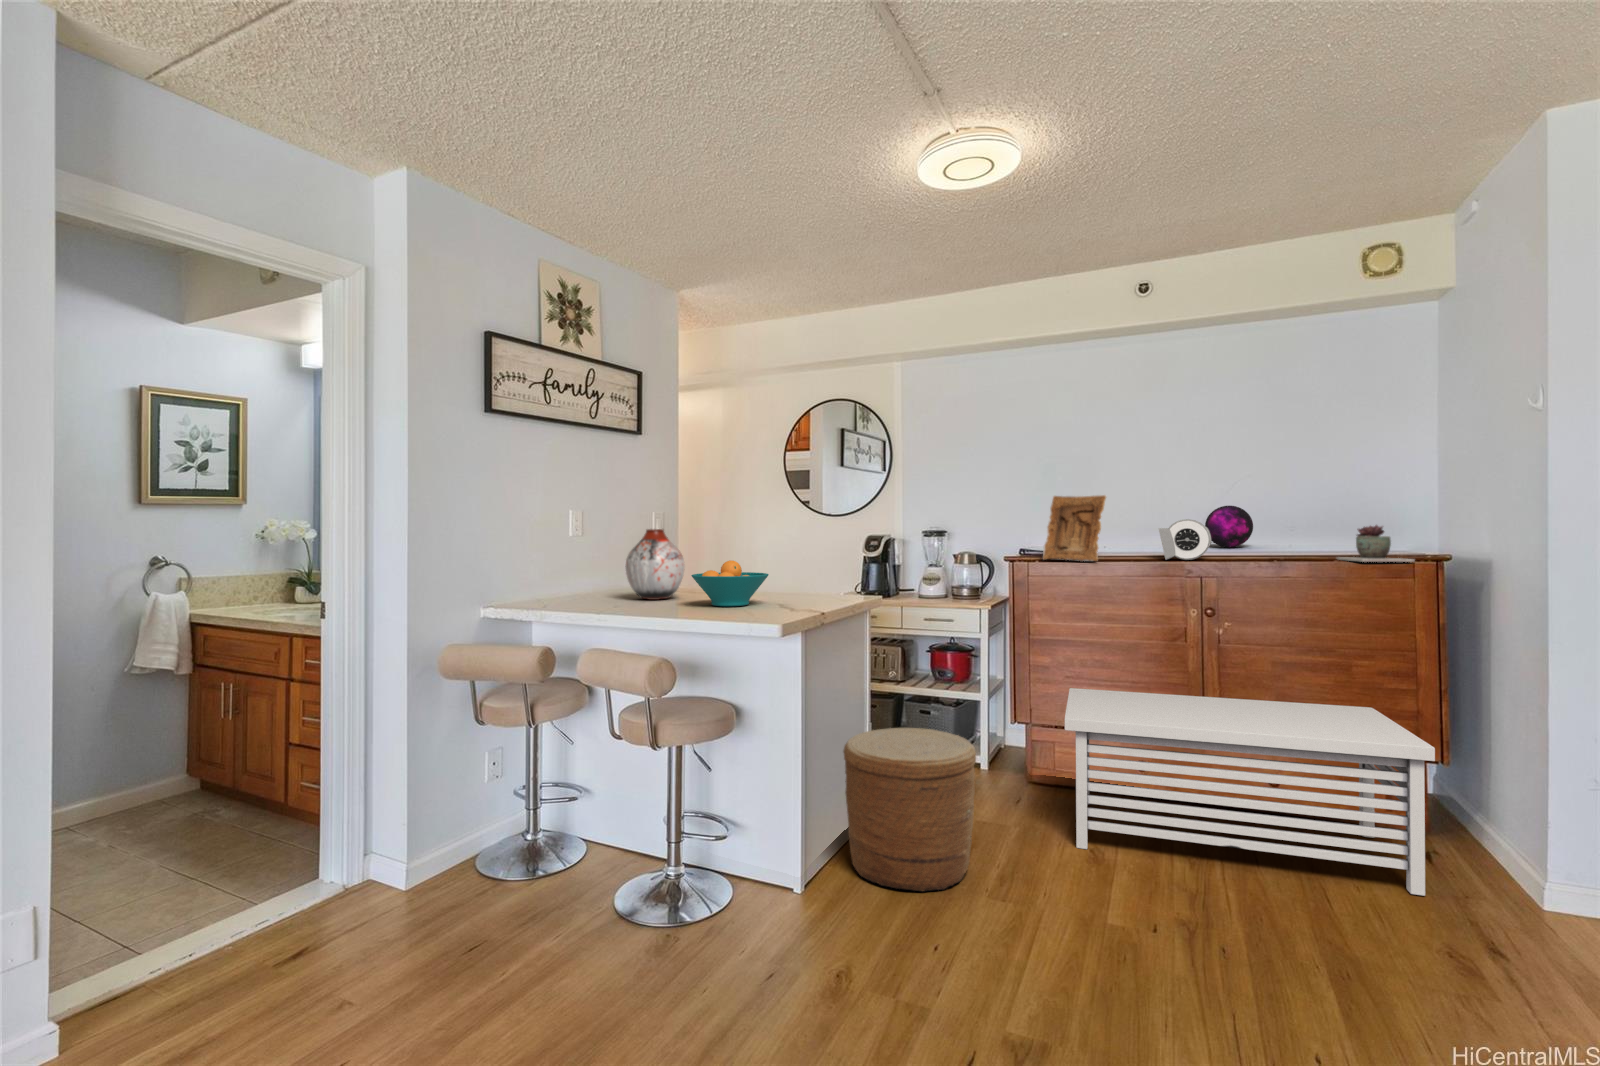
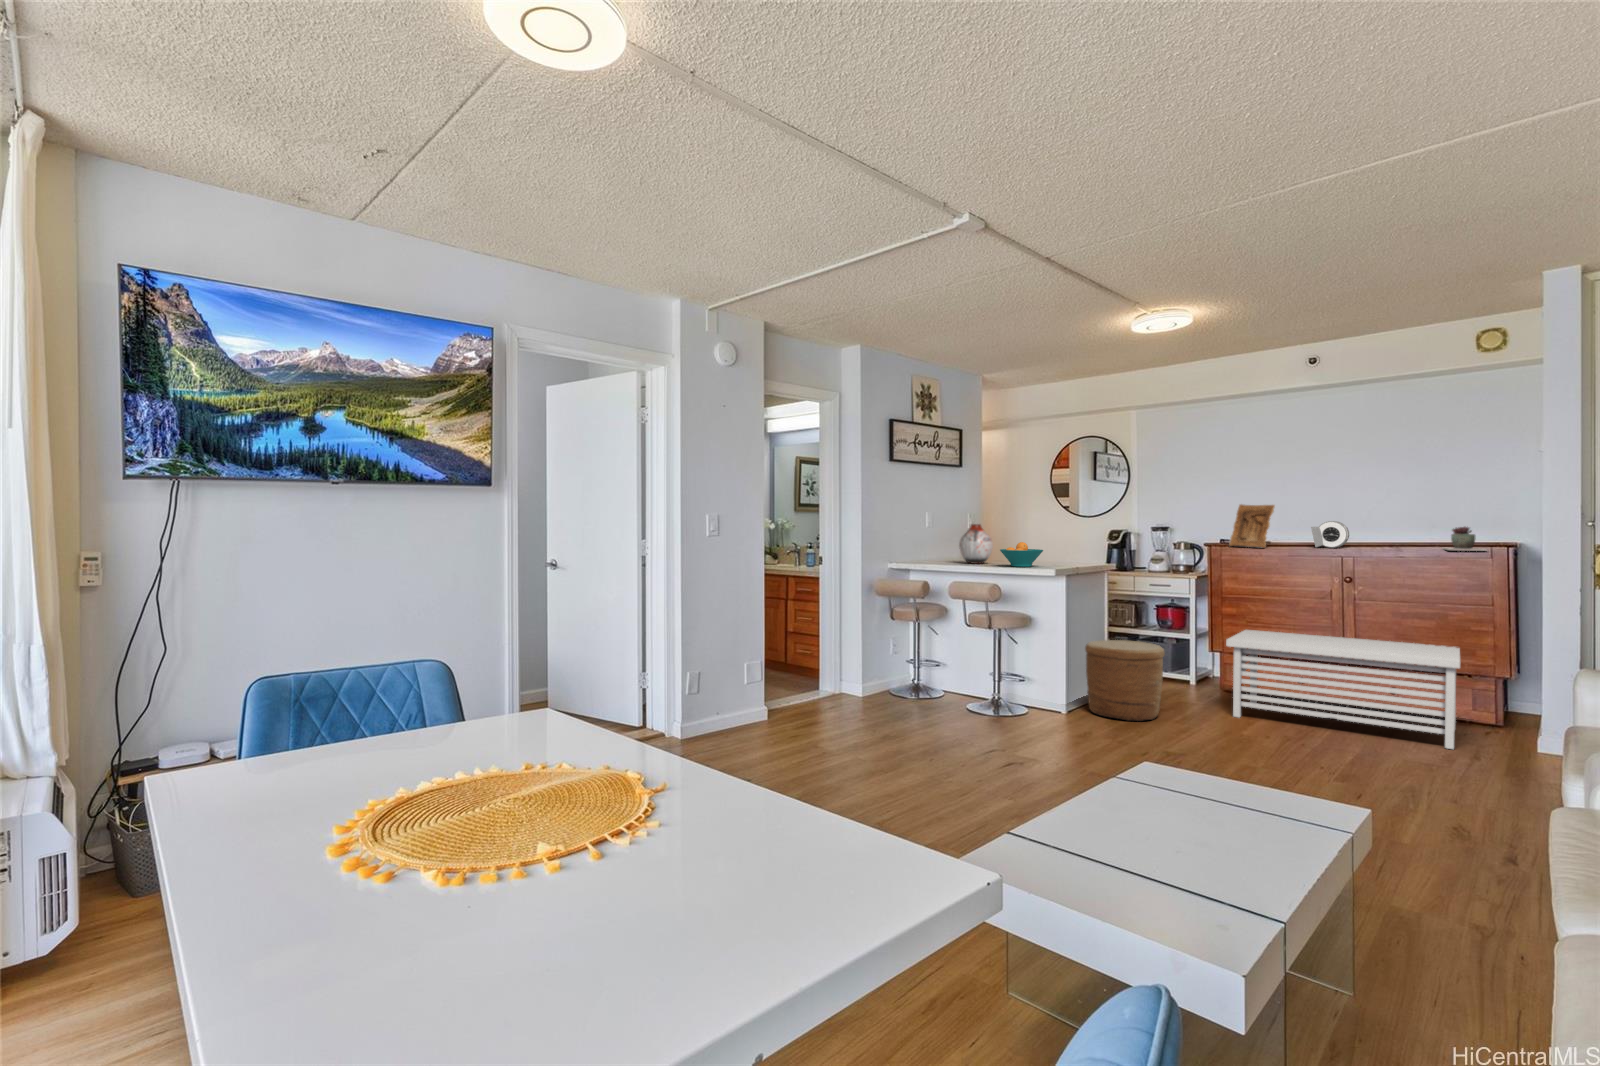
decorative orb: present [1205,506,1253,547] -> none [1365,511,1402,540]

